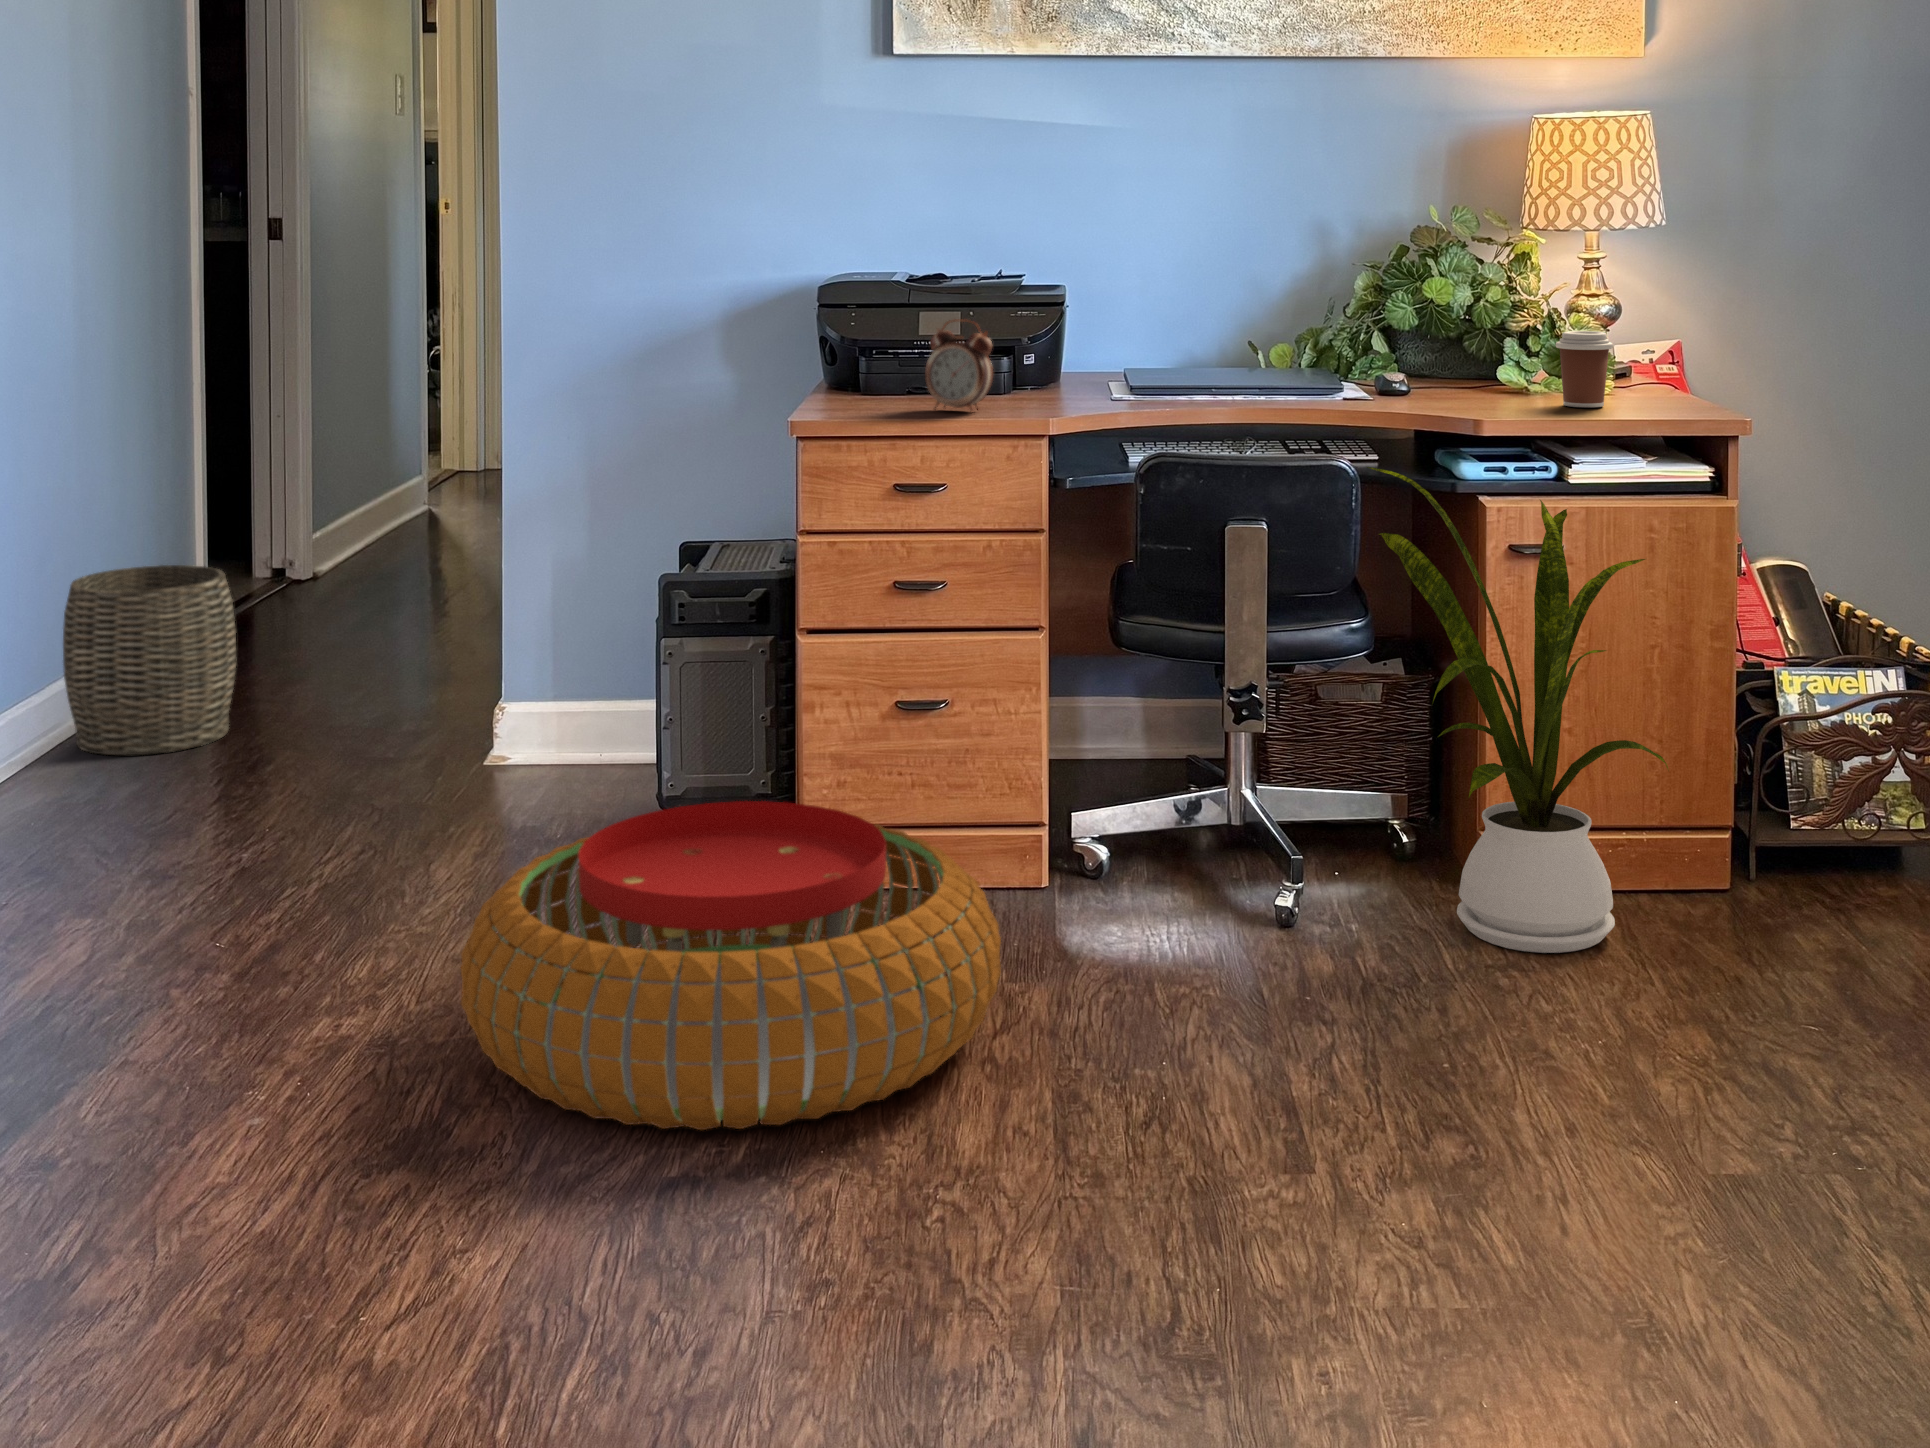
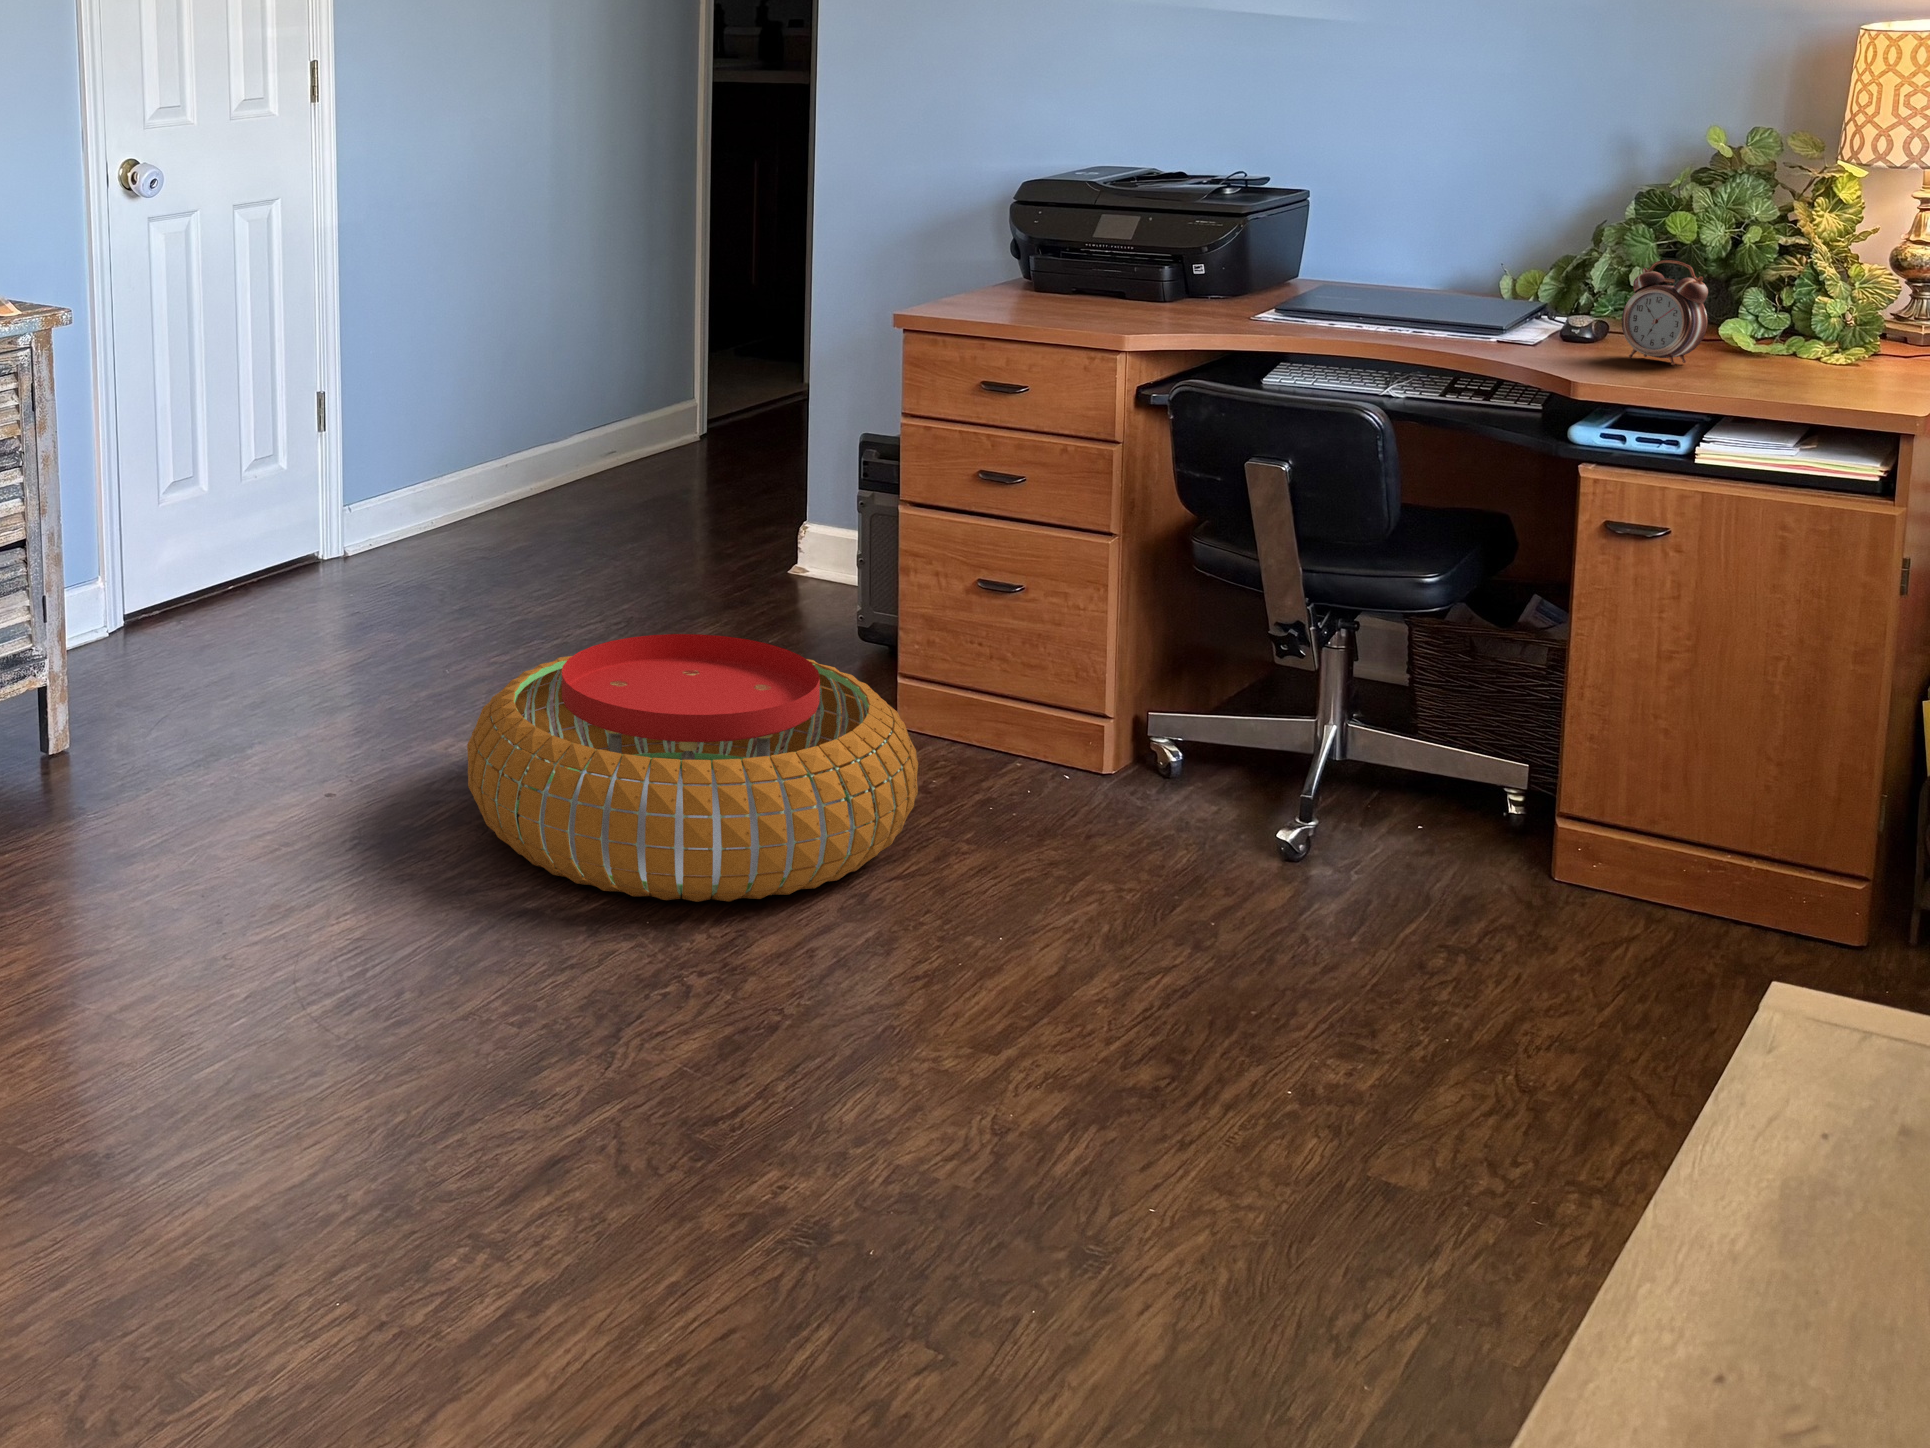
alarm clock: present [925,319,993,413] -> present [1622,260,1708,365]
coffee cup: present [1556,331,1613,407] -> none [1752,290,1829,382]
house plant: present [1367,467,1668,953] -> none [1375,419,1737,968]
woven basket: present [63,565,236,755] -> none [500,377,629,528]

